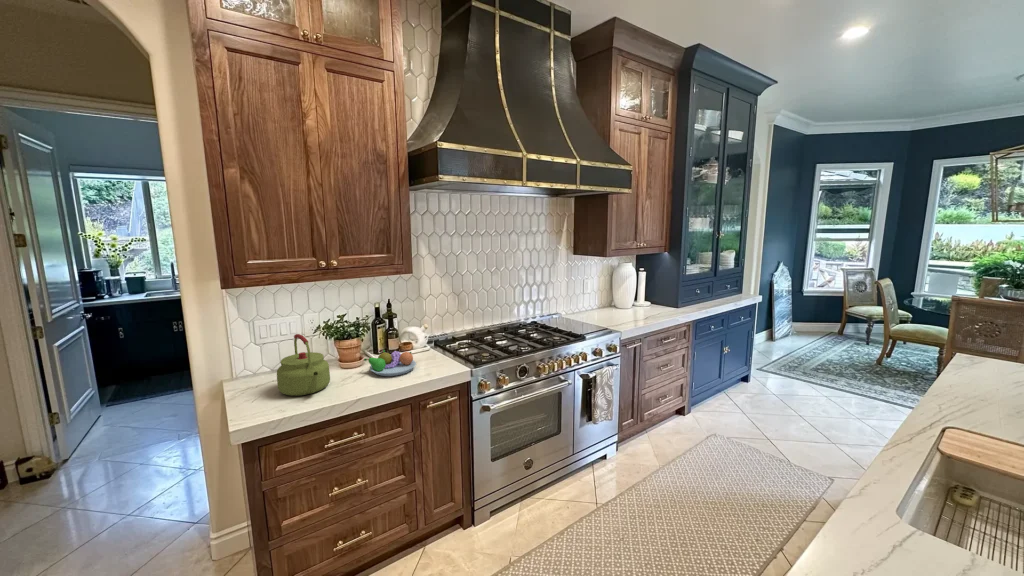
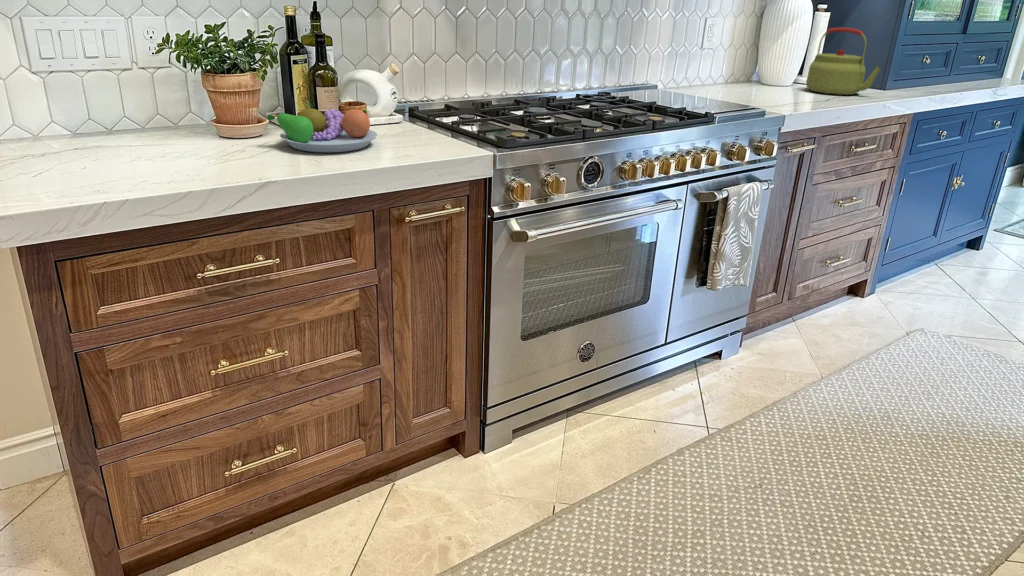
kettle: present [277,334,330,396] -> present [806,27,881,95]

